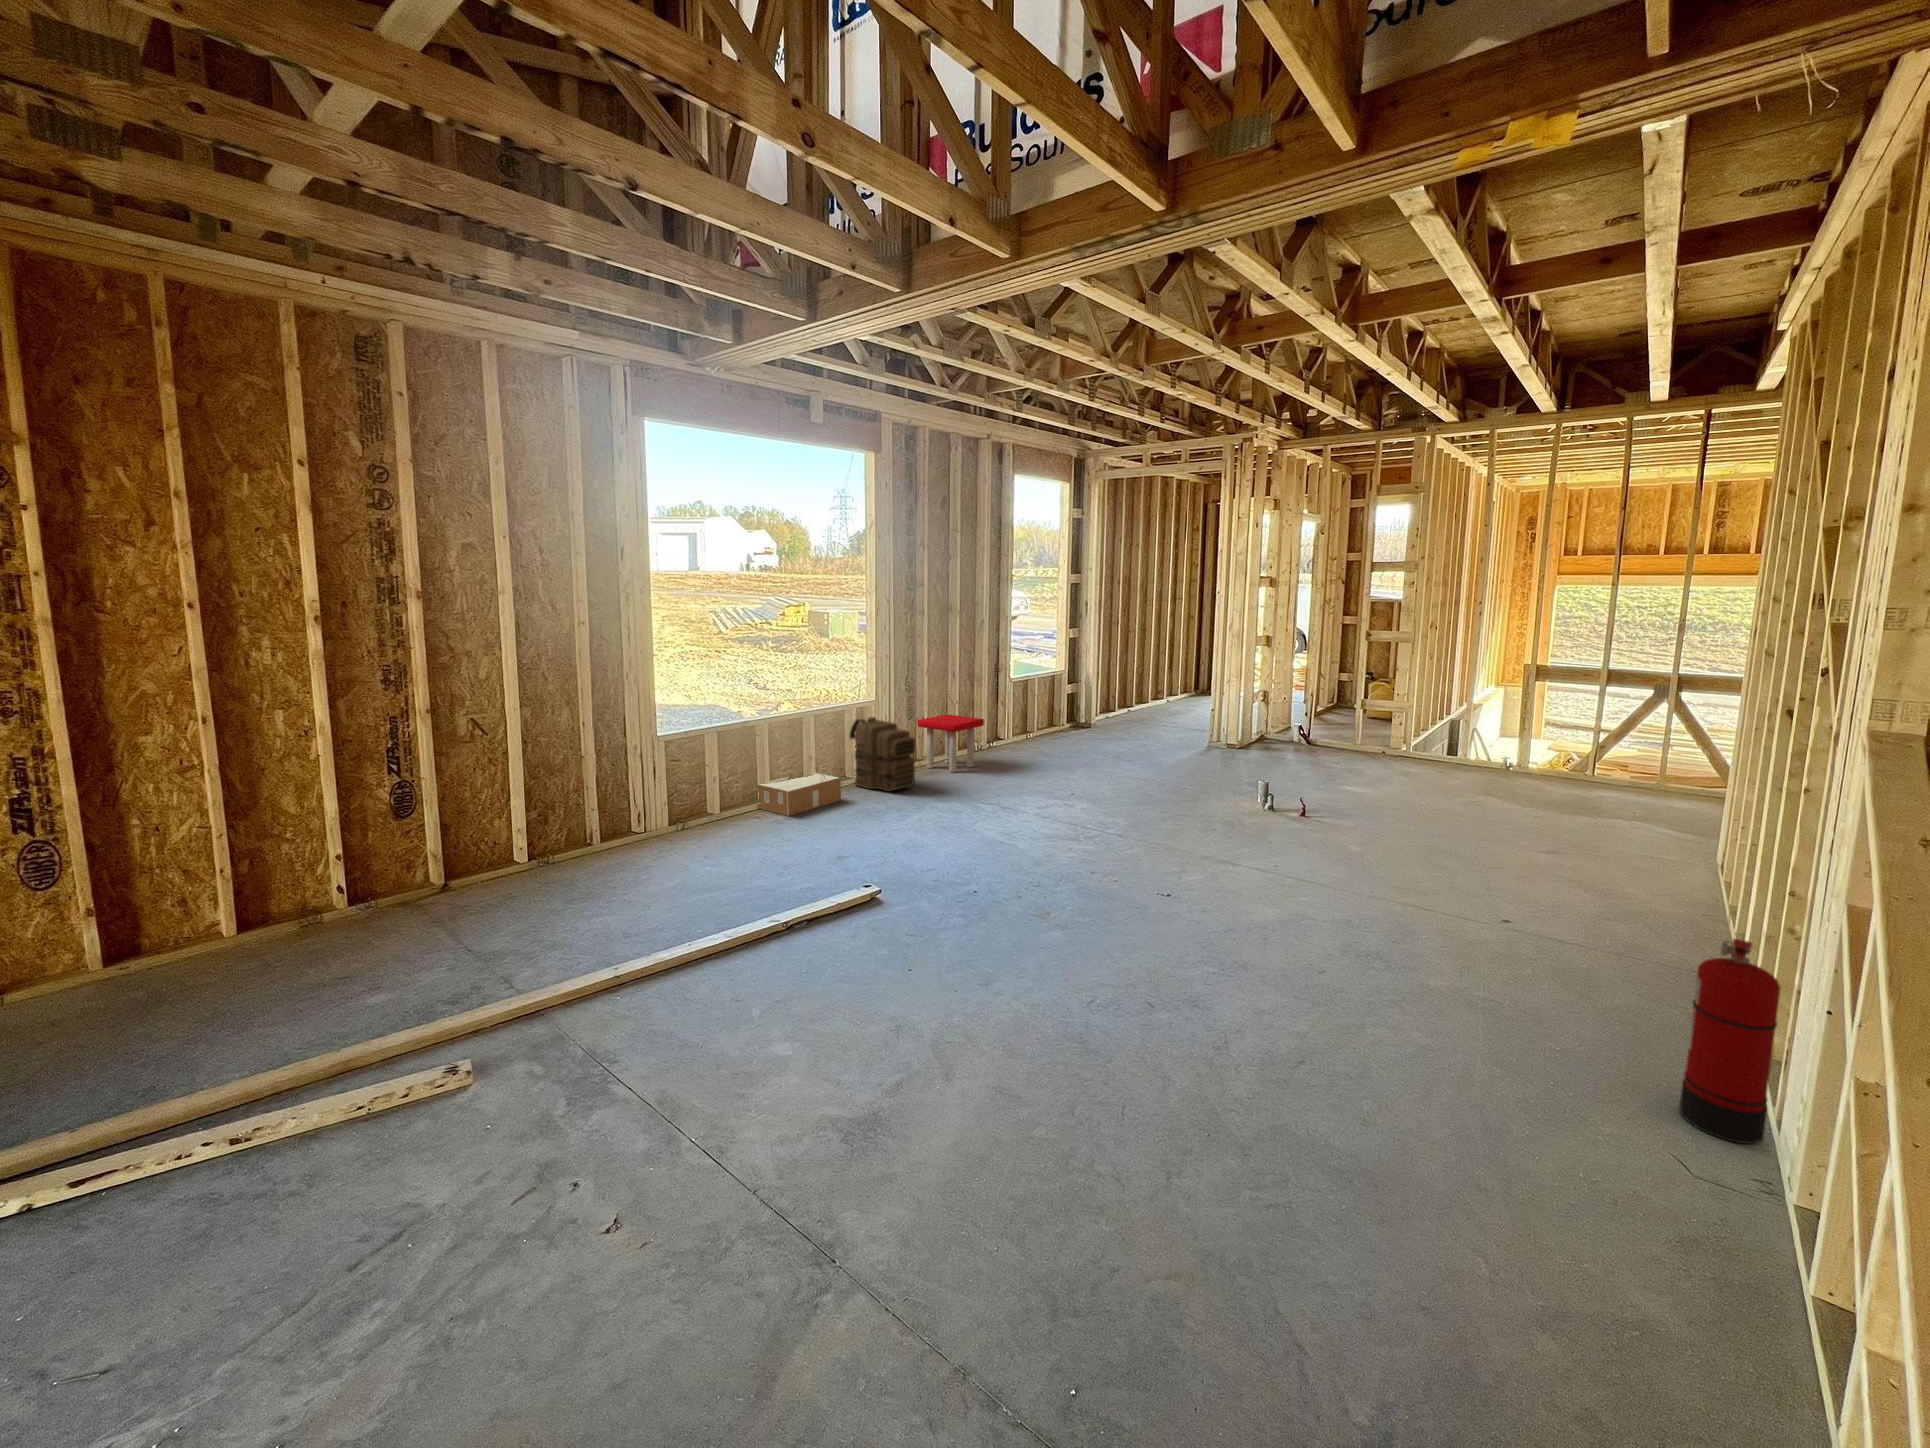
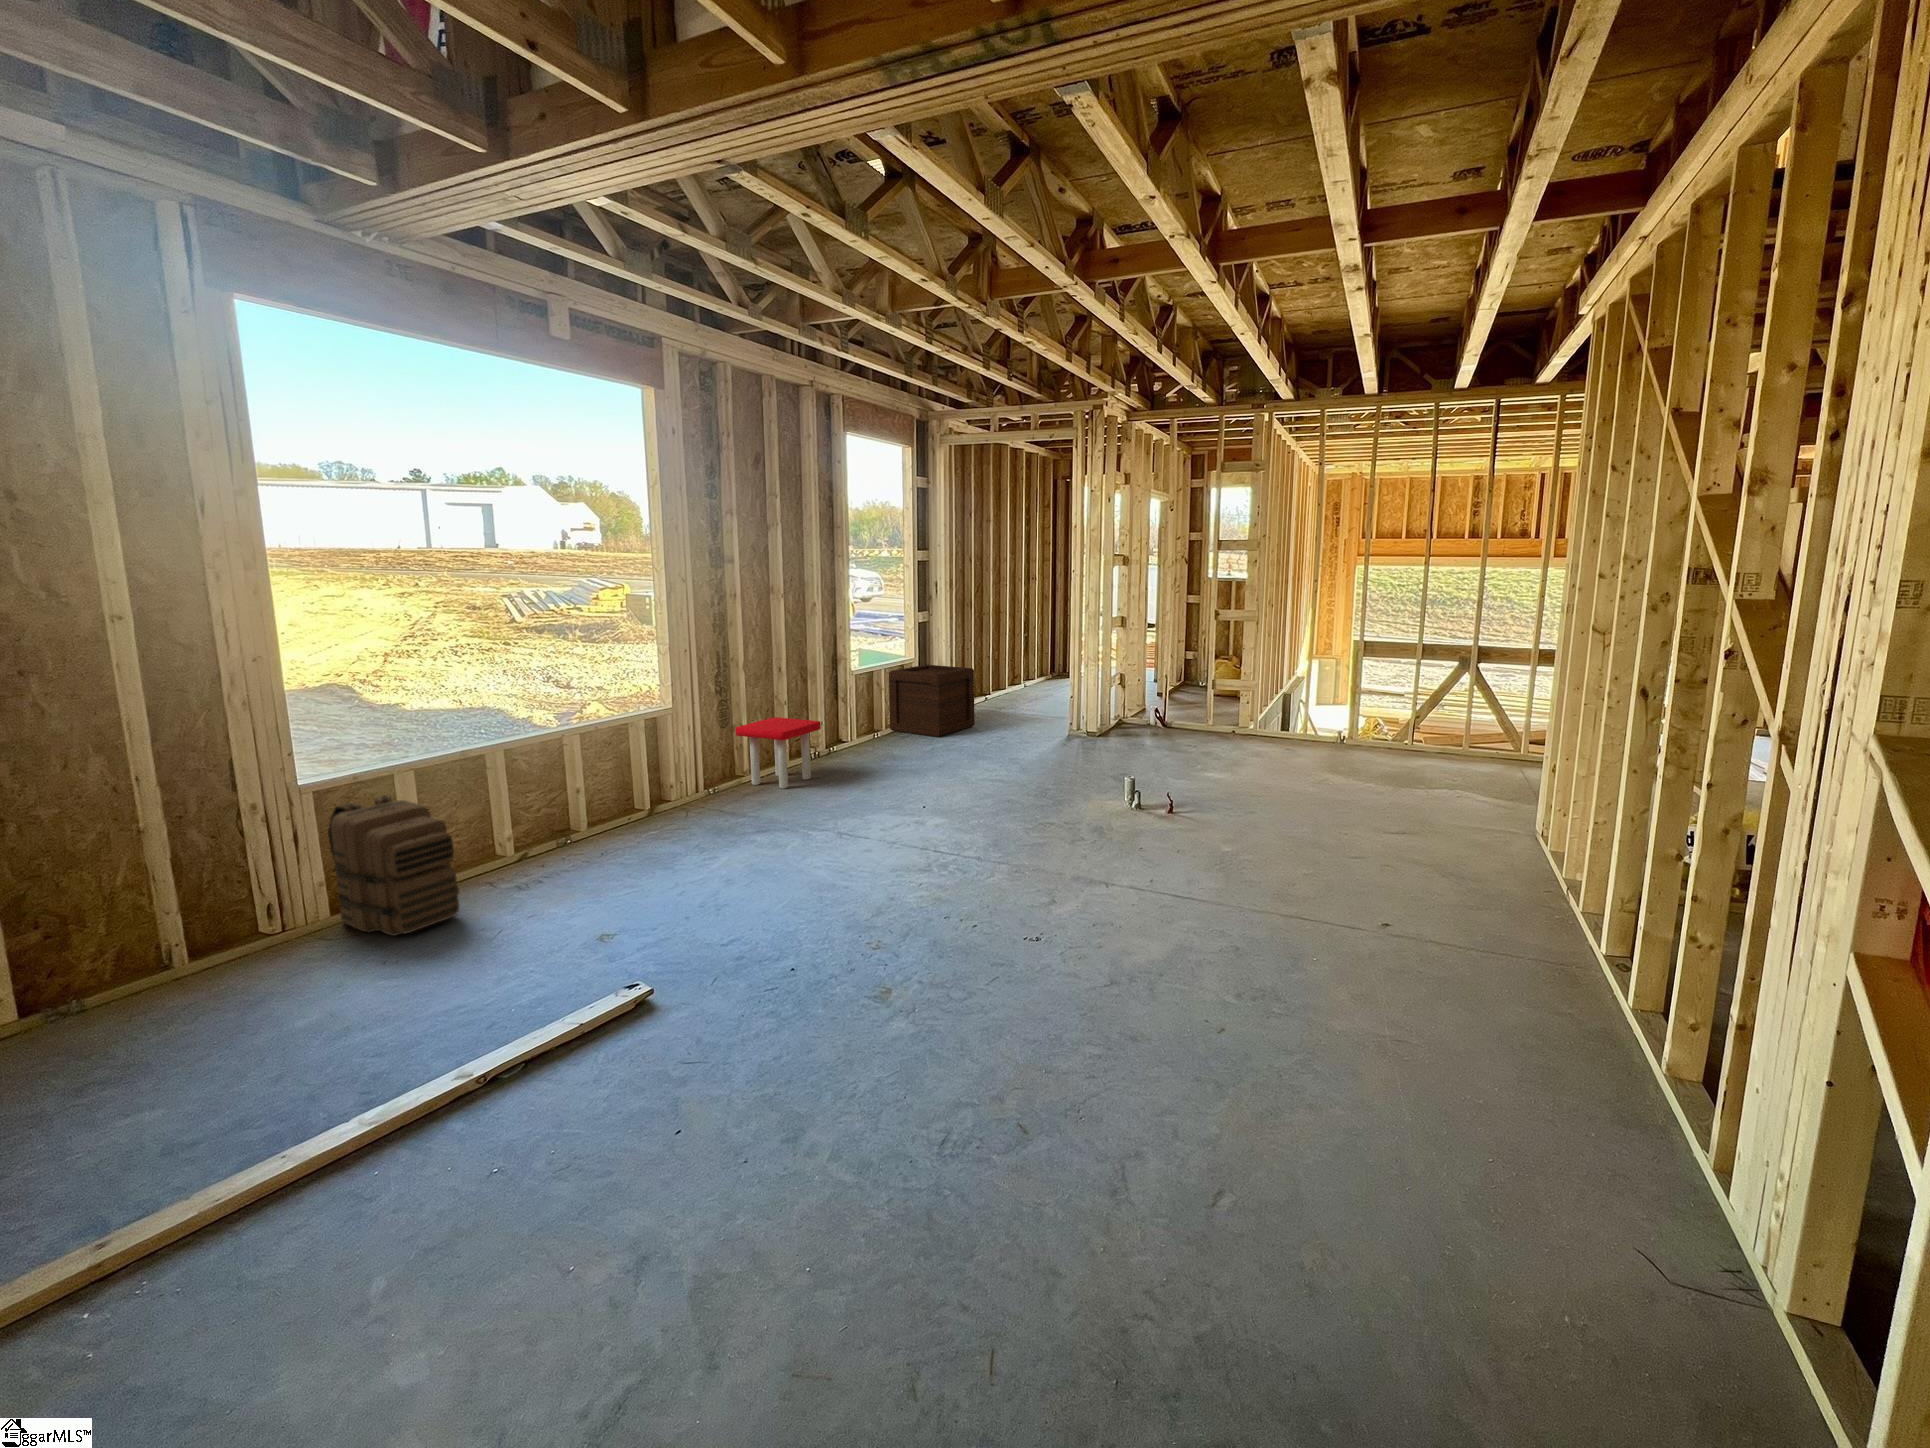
wooden crate: none [1038,678,1117,742] -> present [889,665,975,737]
backpack: present [849,717,915,791] -> present [328,795,459,936]
cardboard box: present [756,773,841,816] -> none [490,809,625,878]
fire extinguisher: present [1680,939,1780,1144] -> none [1622,988,1734,1232]

